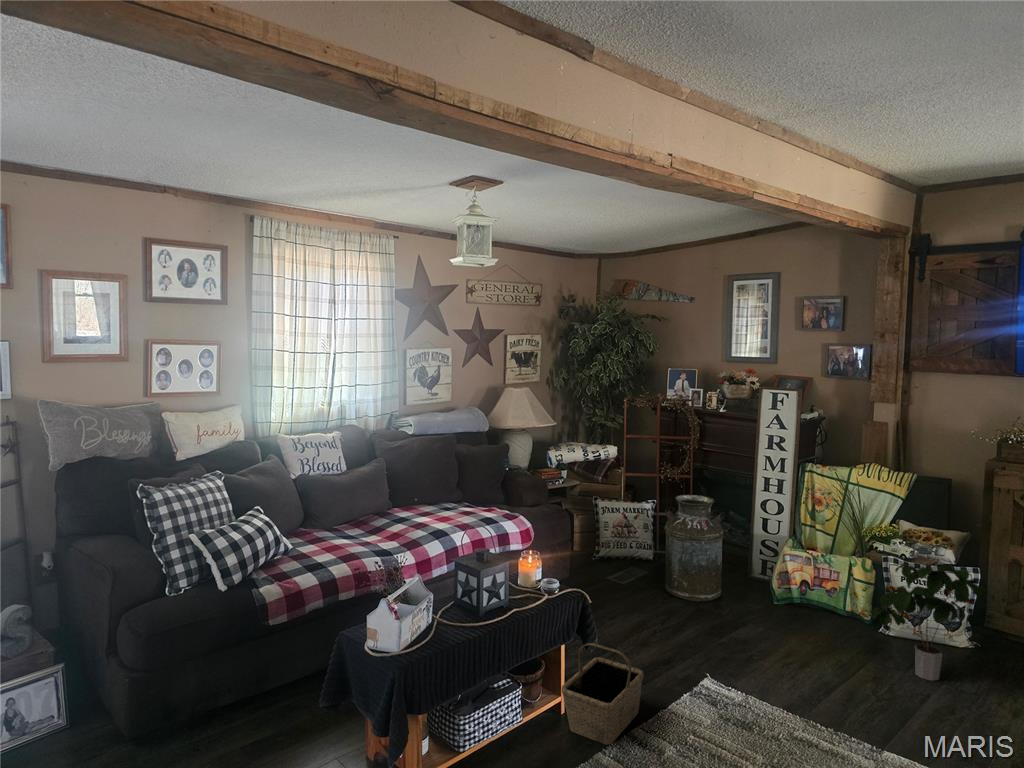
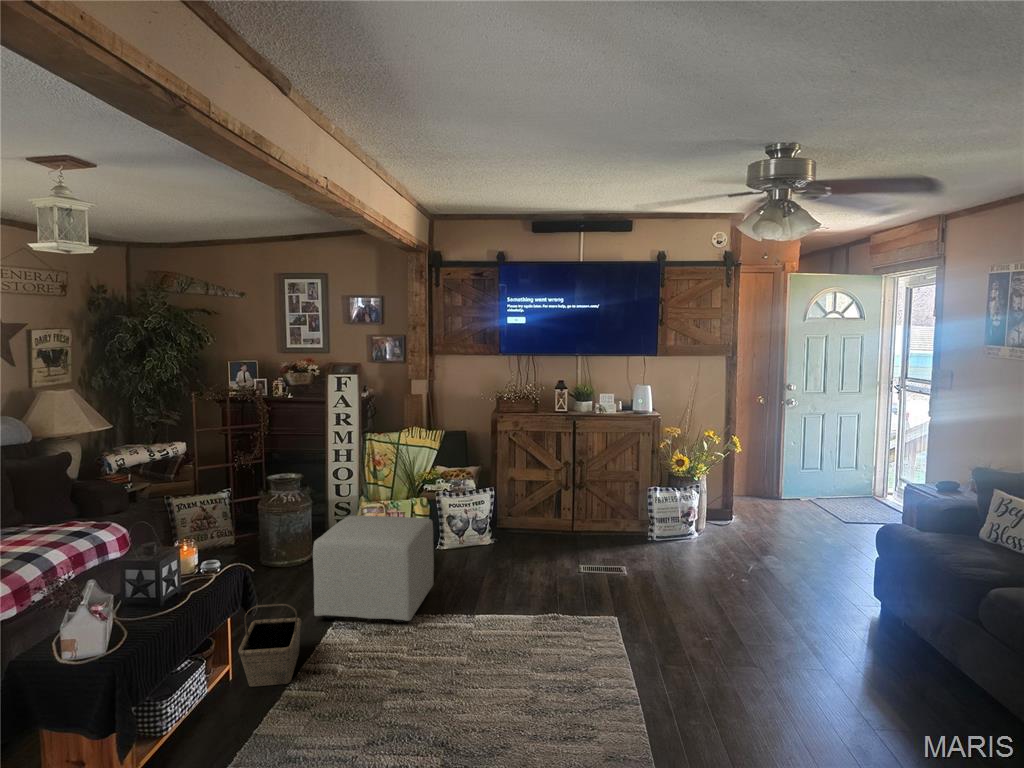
ottoman: none [677,562,849,722] -> present [313,515,434,623]
potted plant: present [871,564,987,681] -> none [441,487,505,570]

